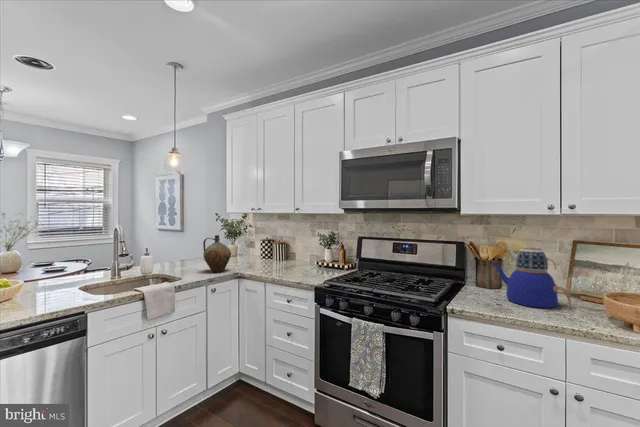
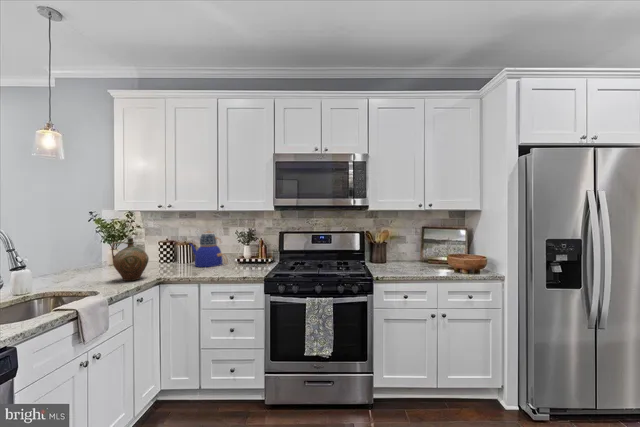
teapot: present [493,246,571,308] -> present [190,231,226,267]

